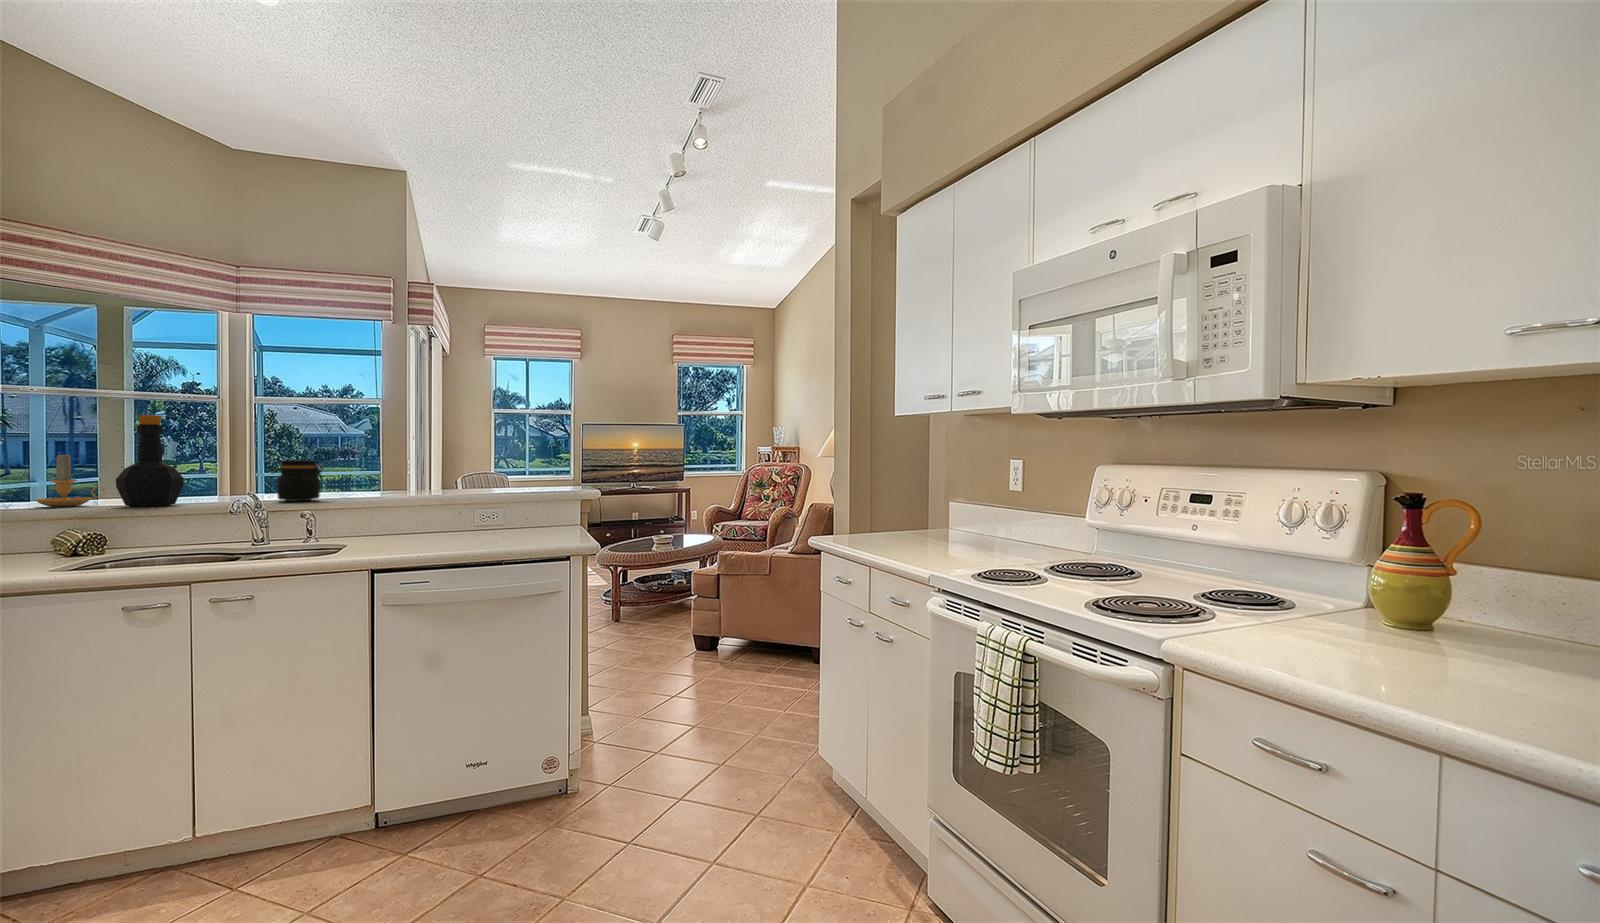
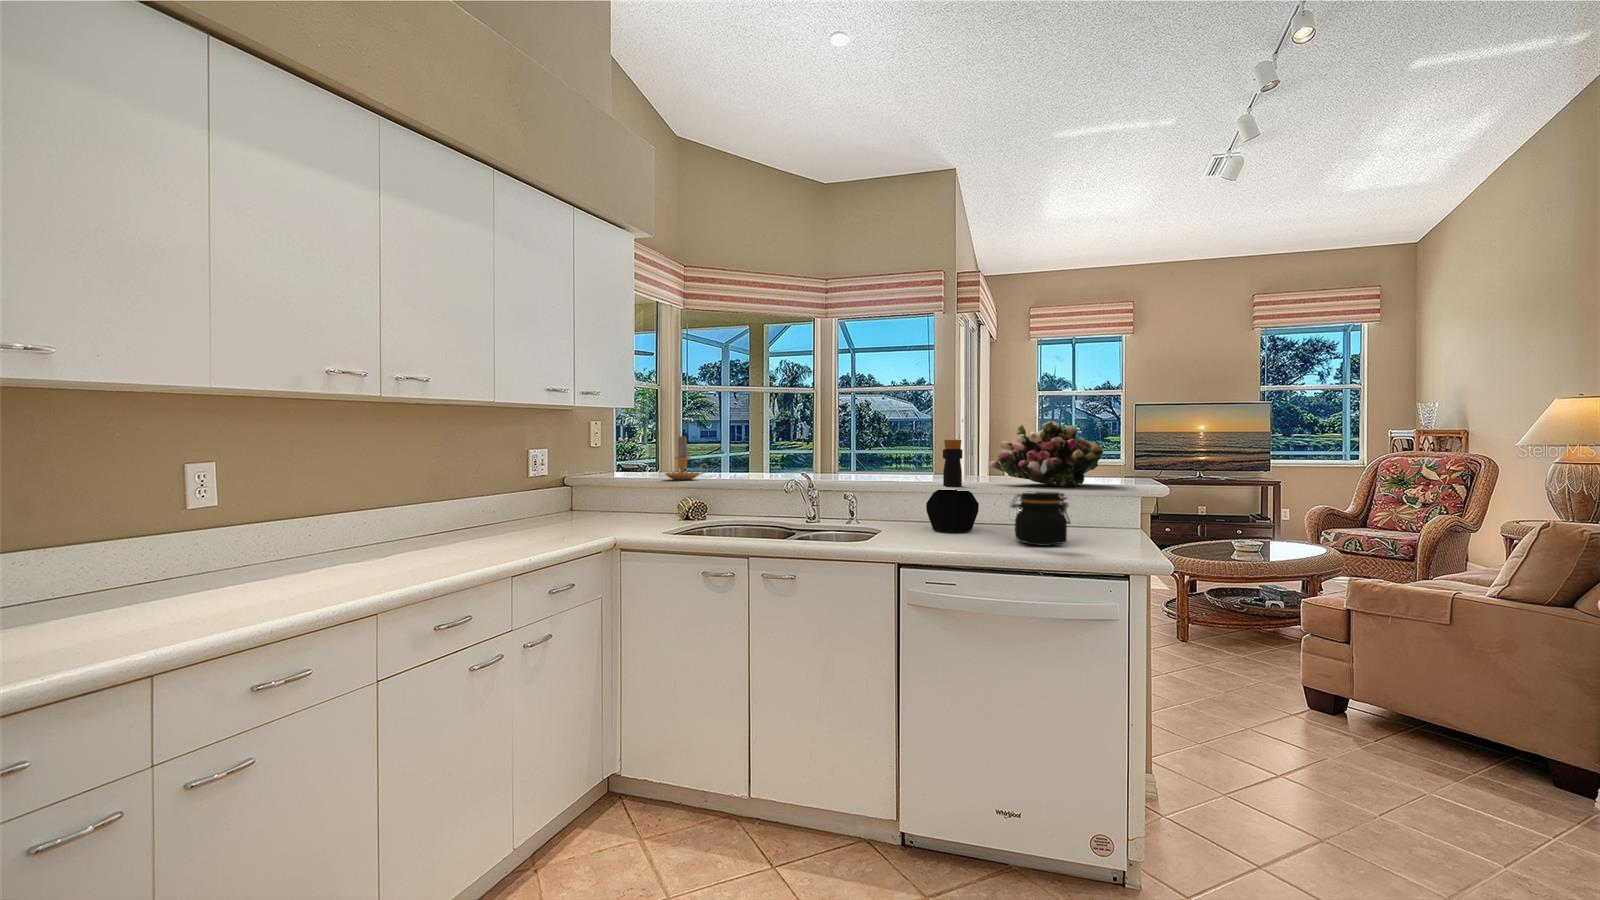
bottle: present [116,415,184,507] -> present [926,440,979,533]
flower arrangement: none [452,443,549,497] -> present [989,421,1103,487]
jar: present [271,460,324,501] -> present [1011,491,1070,546]

